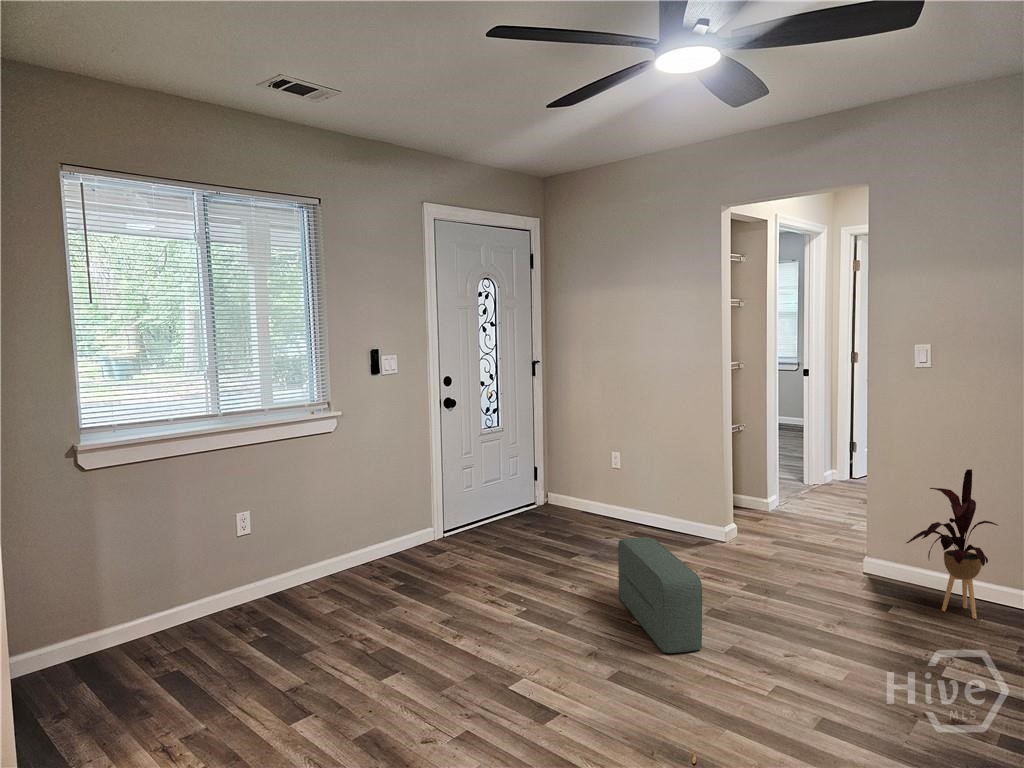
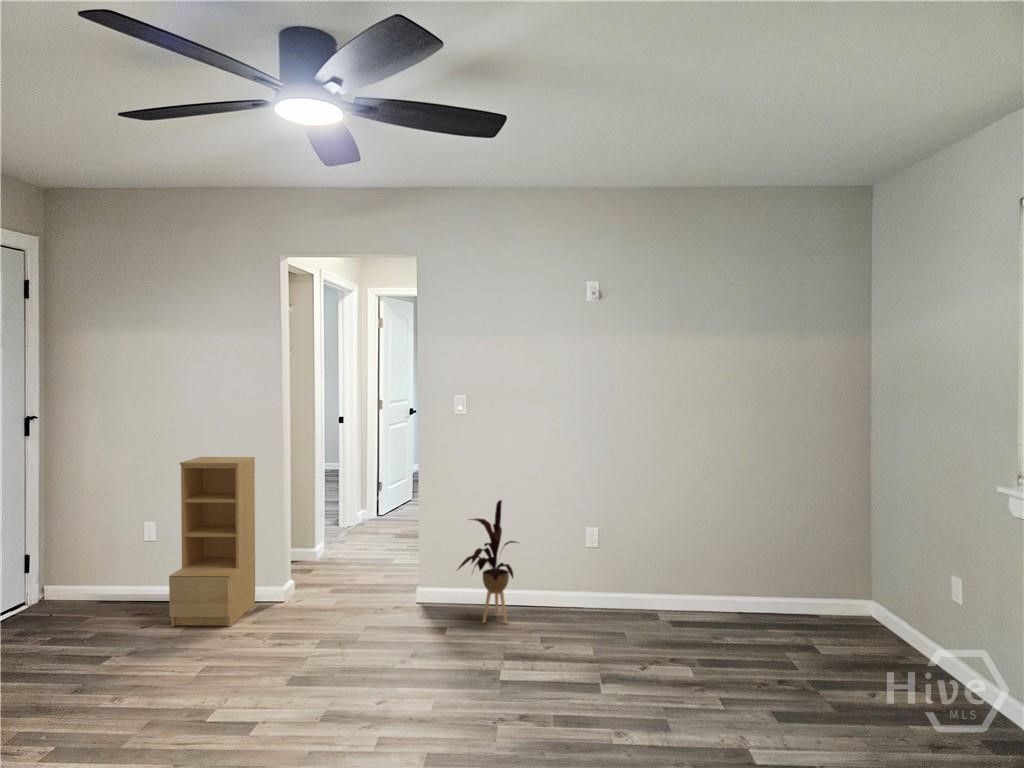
bookshelf: none [624,399,700,554] -> present [169,457,255,627]
pouf: present [618,537,702,653] -> none [182,615,297,743]

